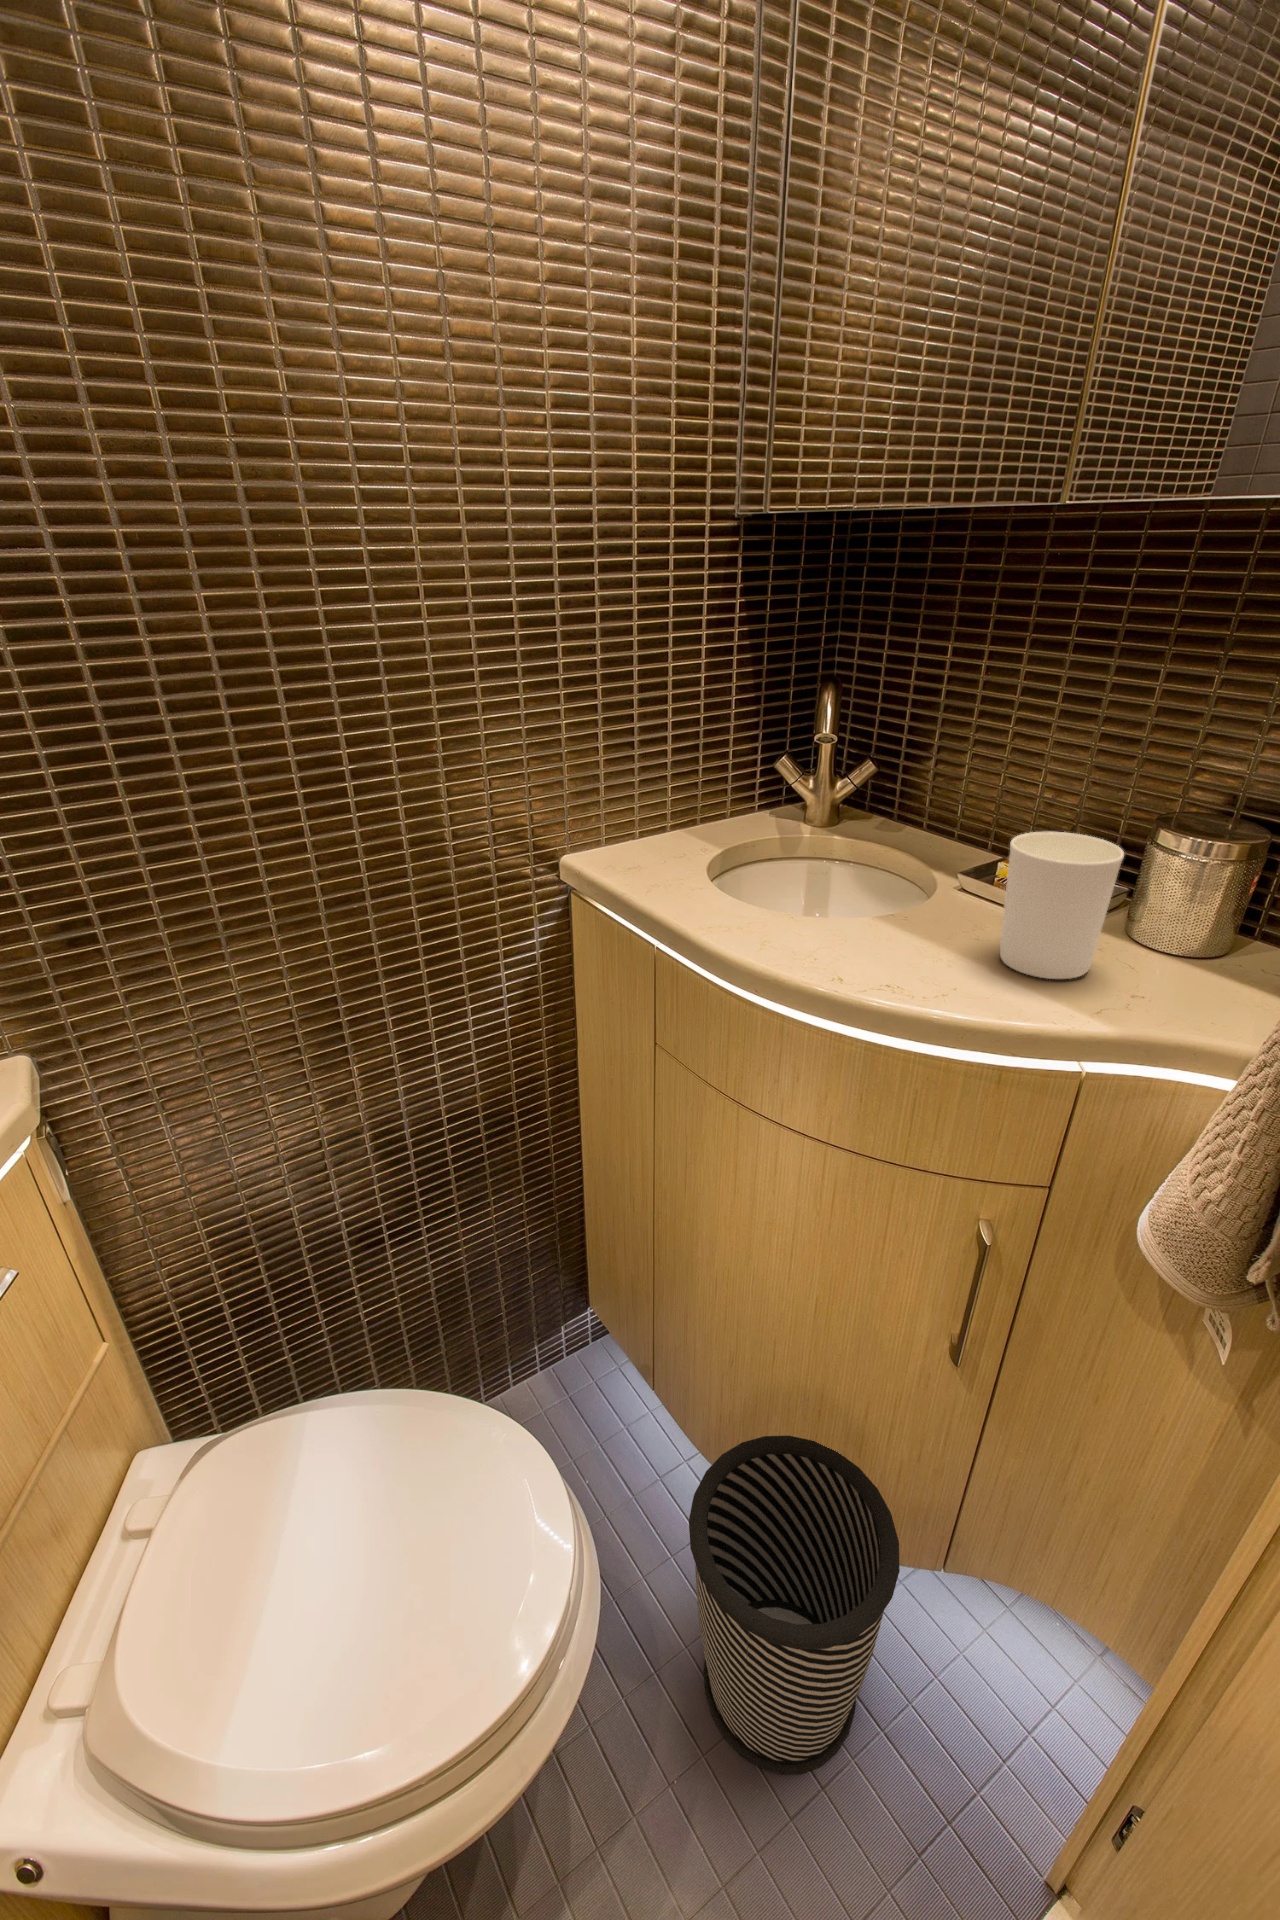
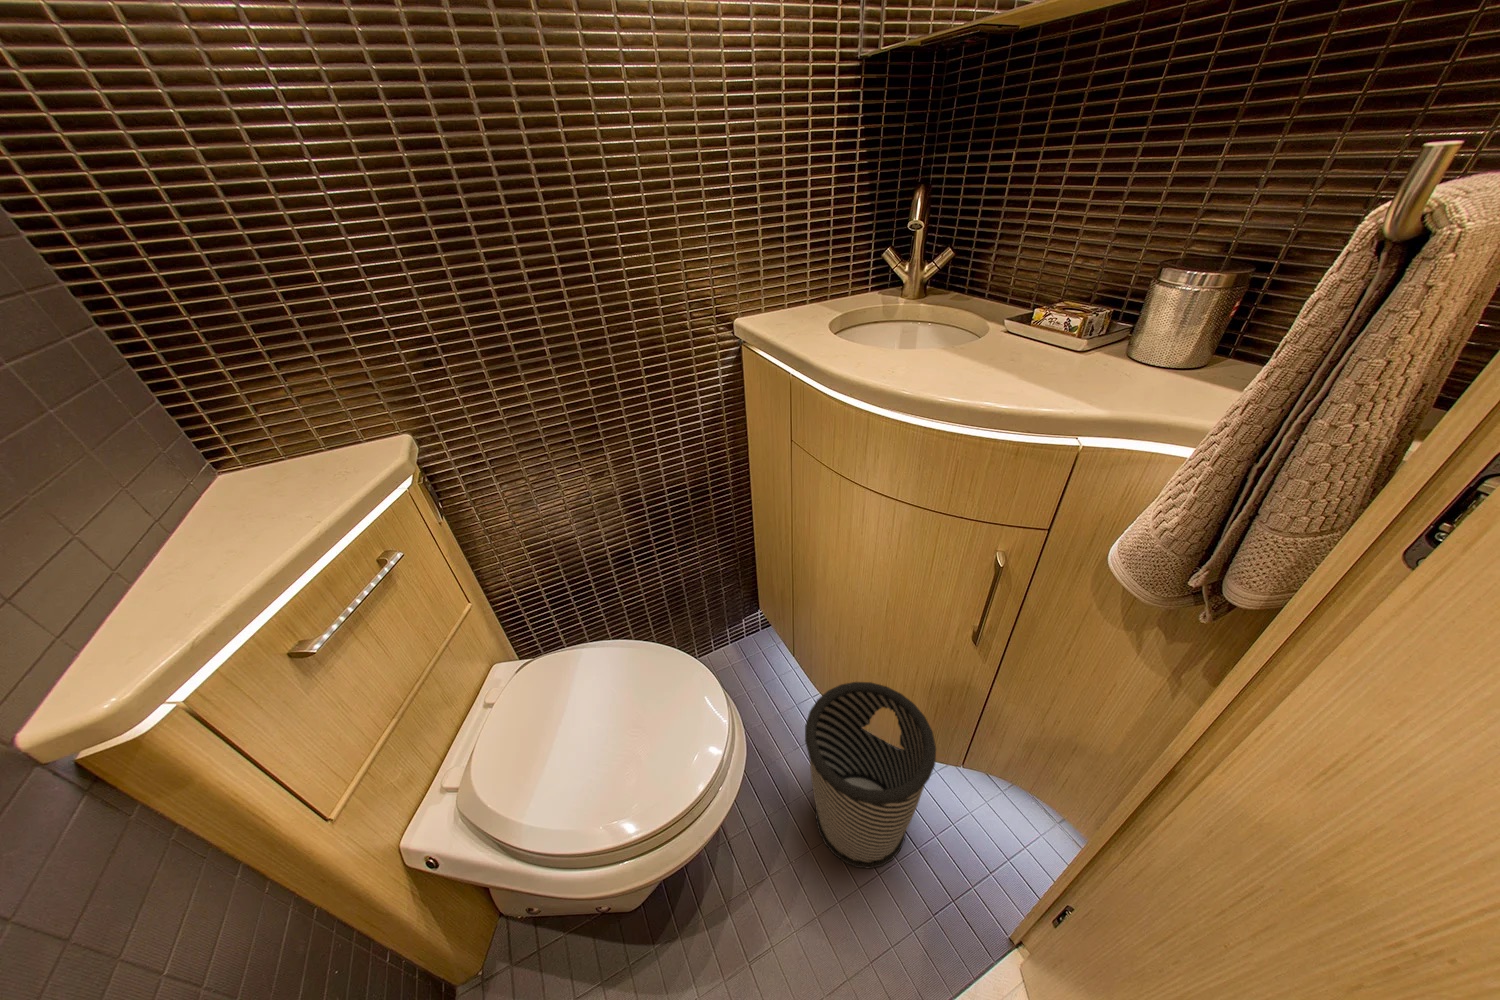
candle holder: present [1000,832,1124,979] -> none [1034,269,1141,380]

